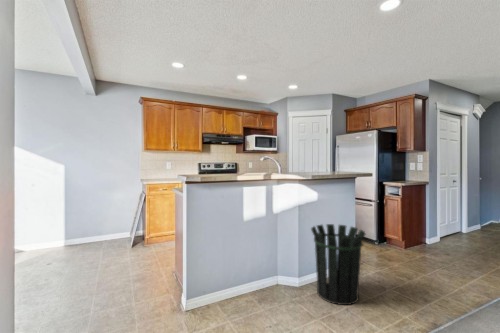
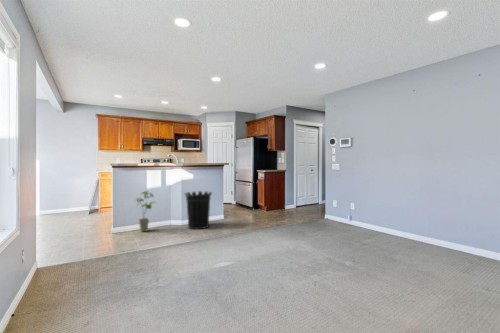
house plant: none [226,228,266,310] -> present [136,191,154,232]

